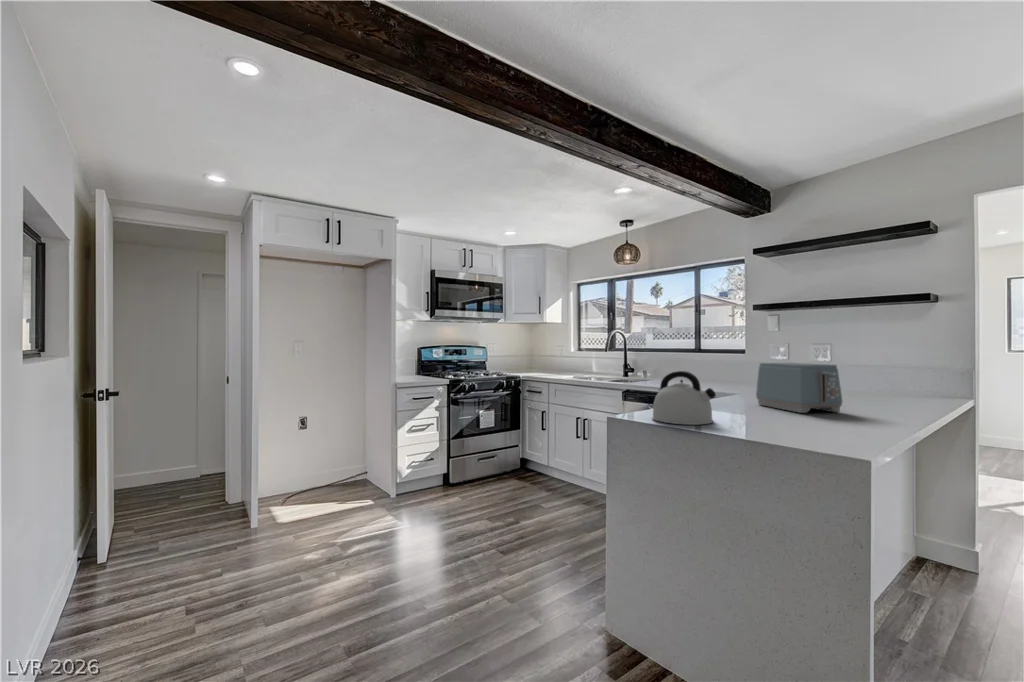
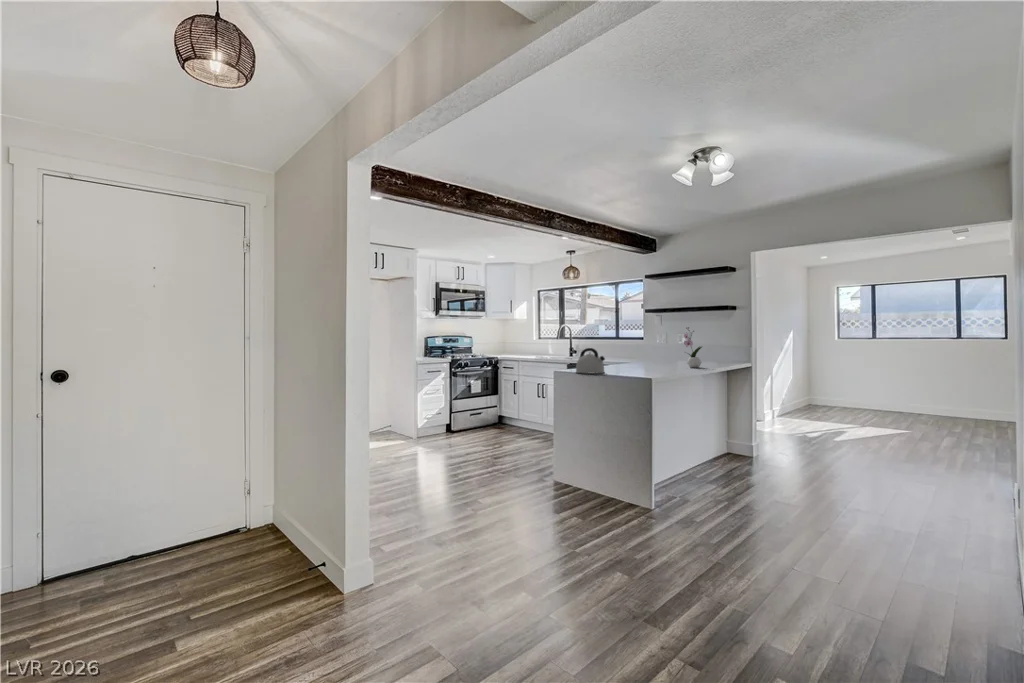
flower arrangement: none [858,331,903,410] -> present [684,327,702,368]
toaster: present [756,363,842,413] -> none [634,344,672,369]

